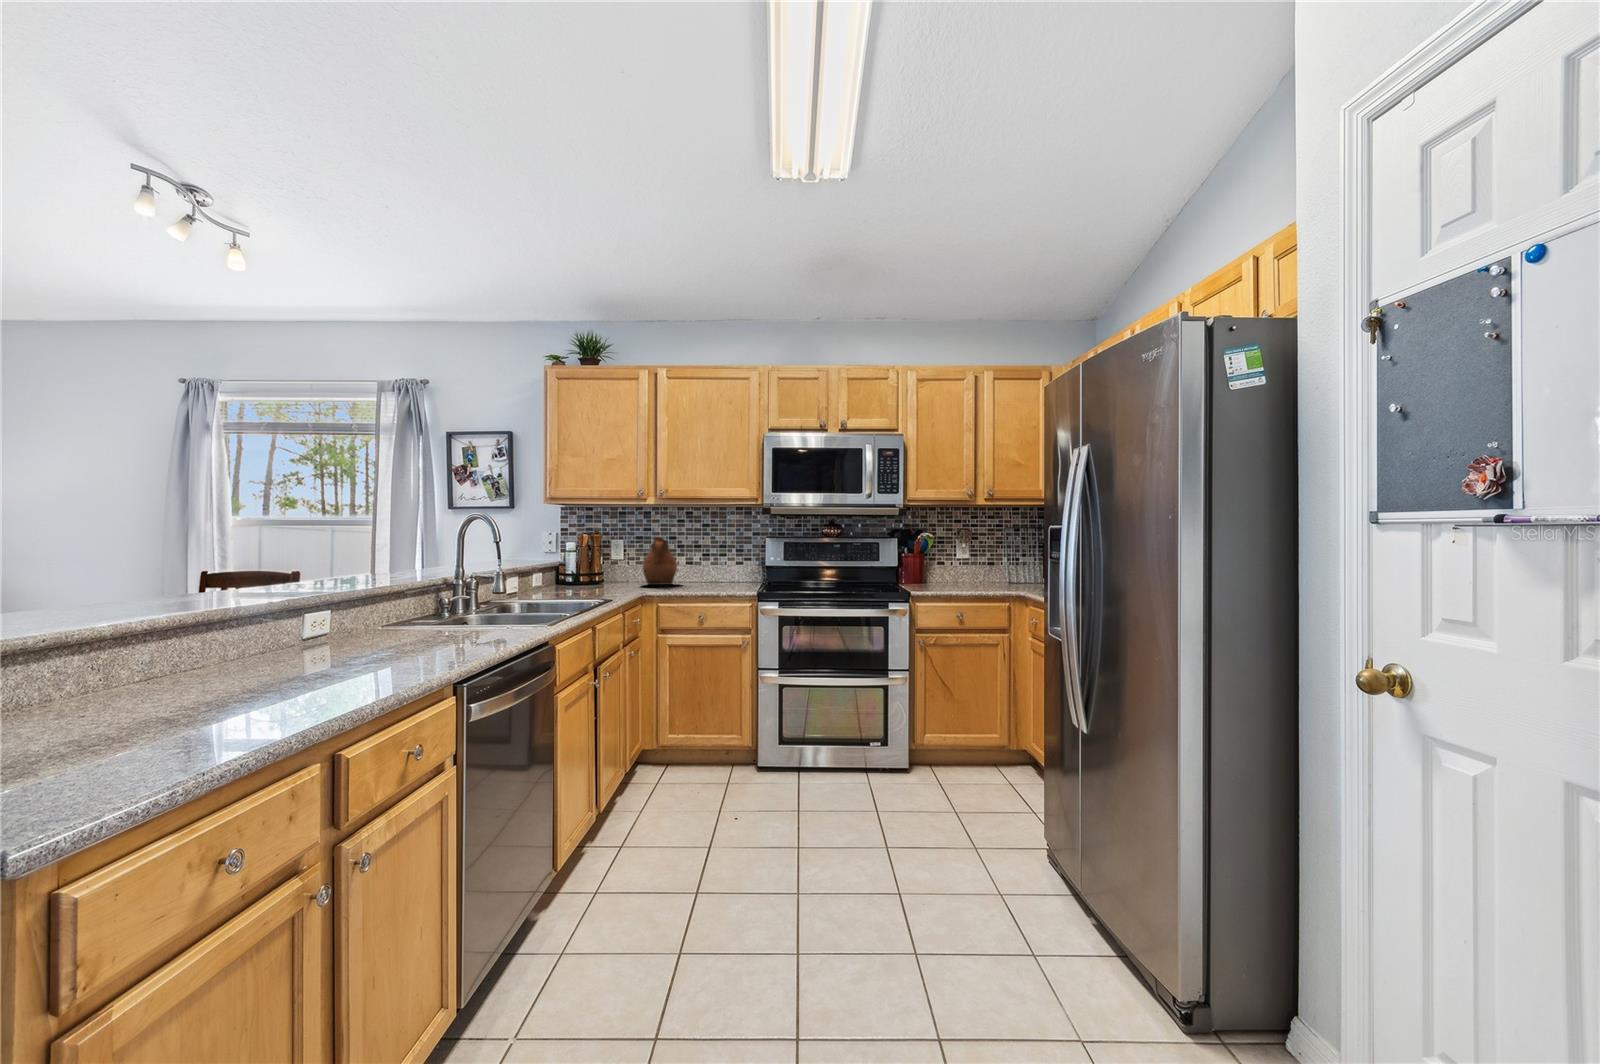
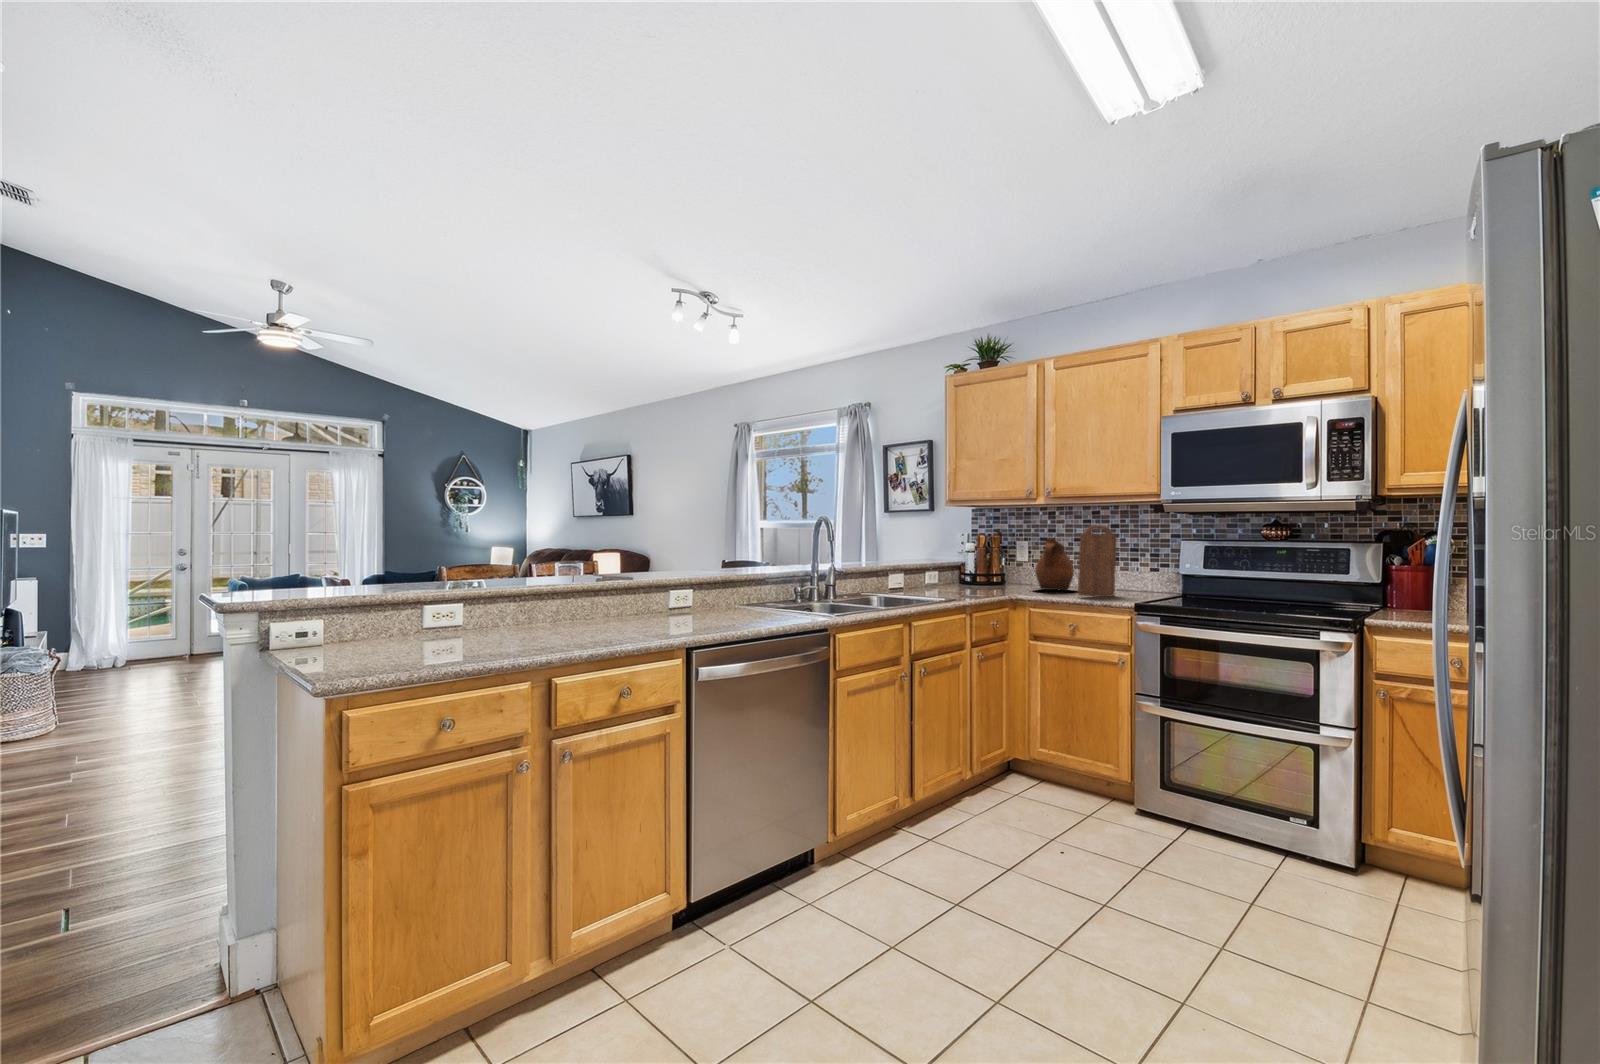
cutting board: none [694,525,719,588] -> present [1078,525,1117,597]

